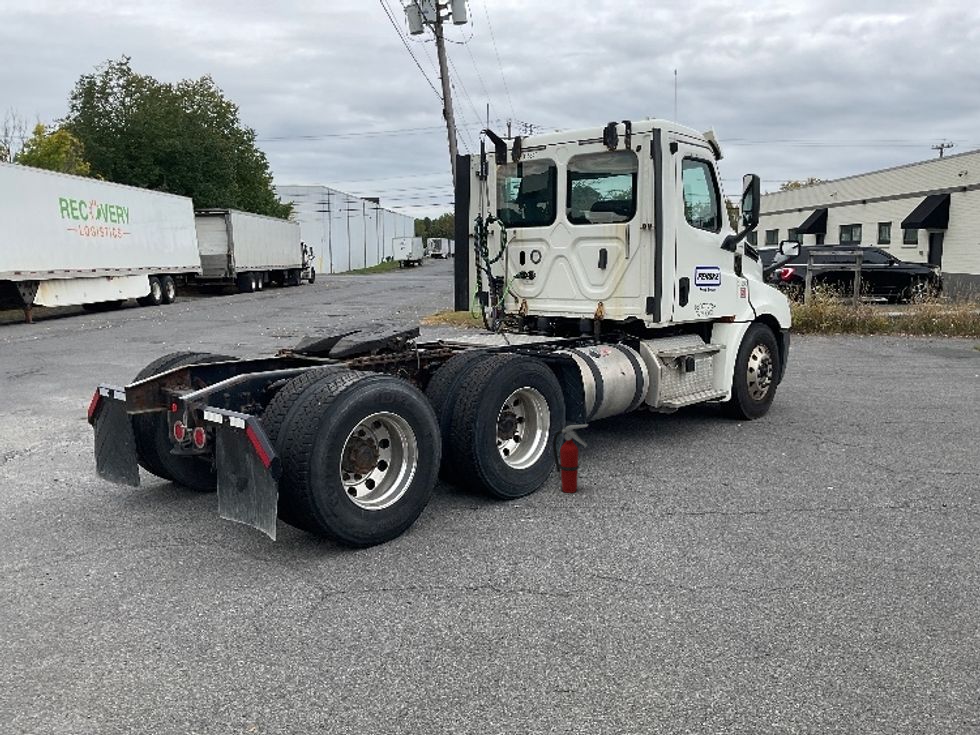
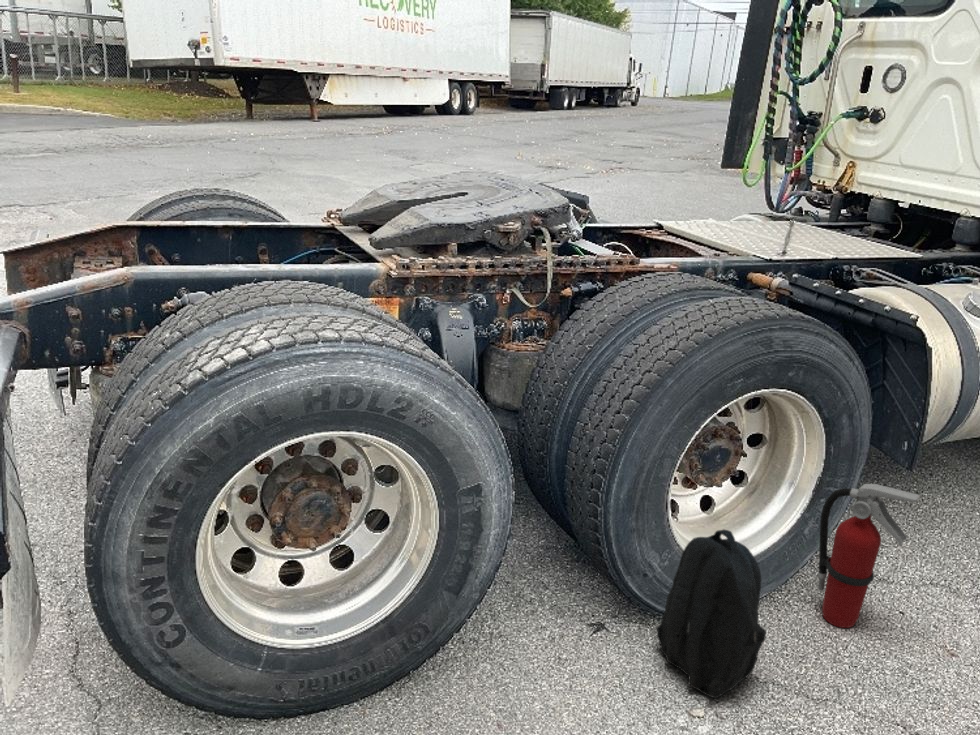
backpack: none [499,445,544,516] -> present [656,530,766,698]

